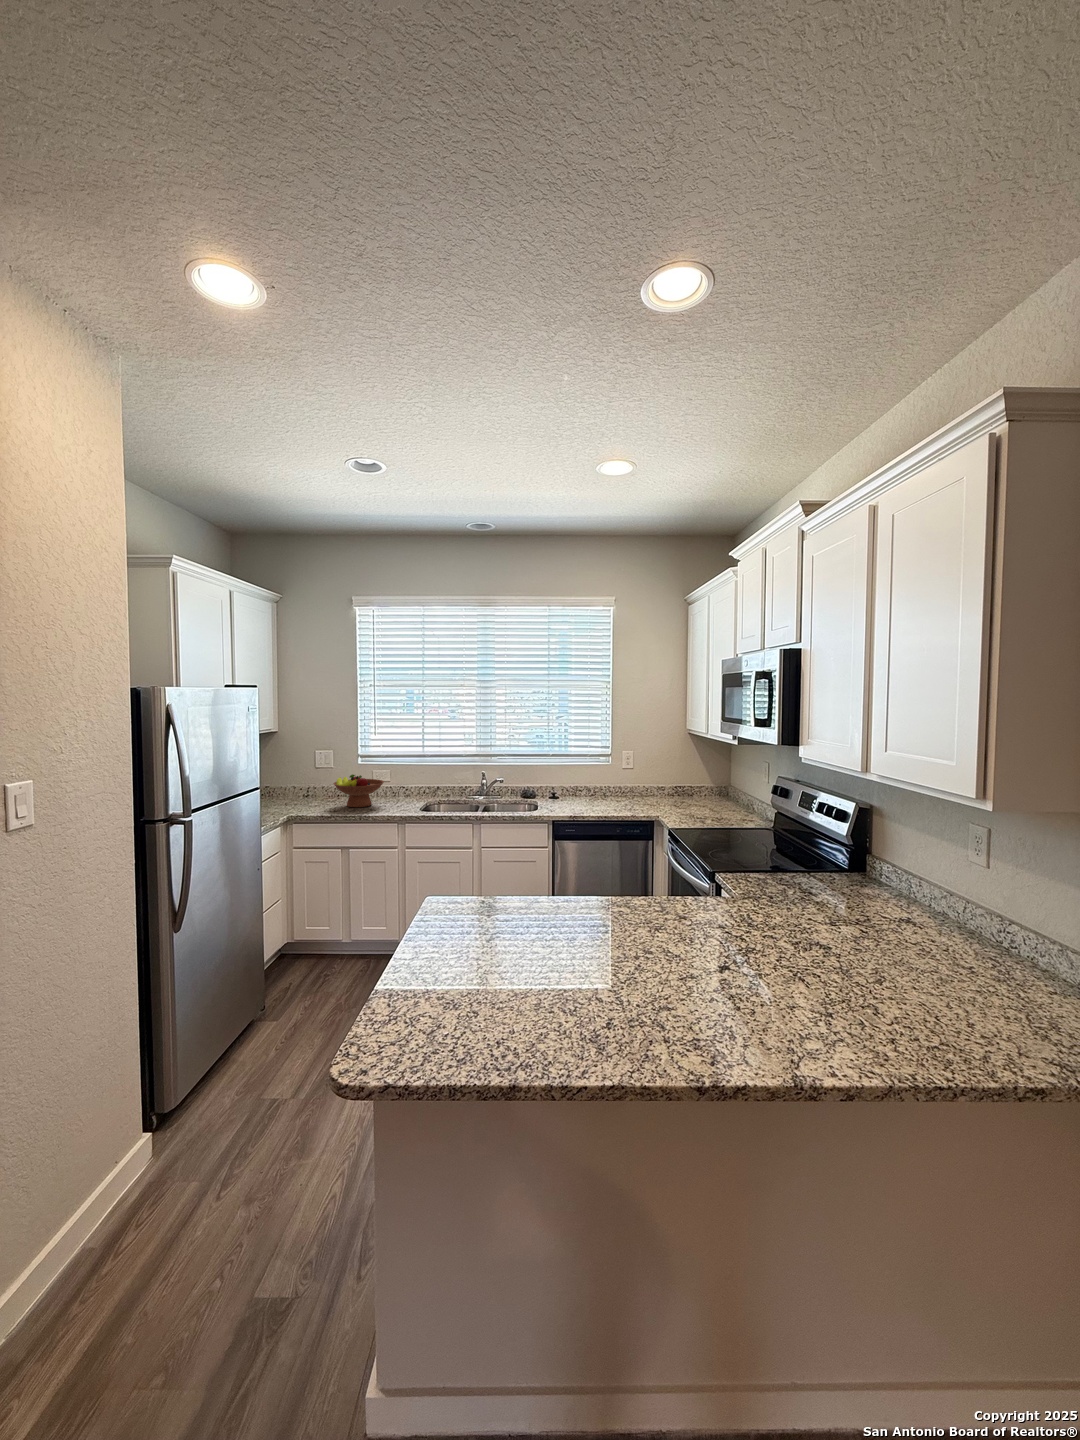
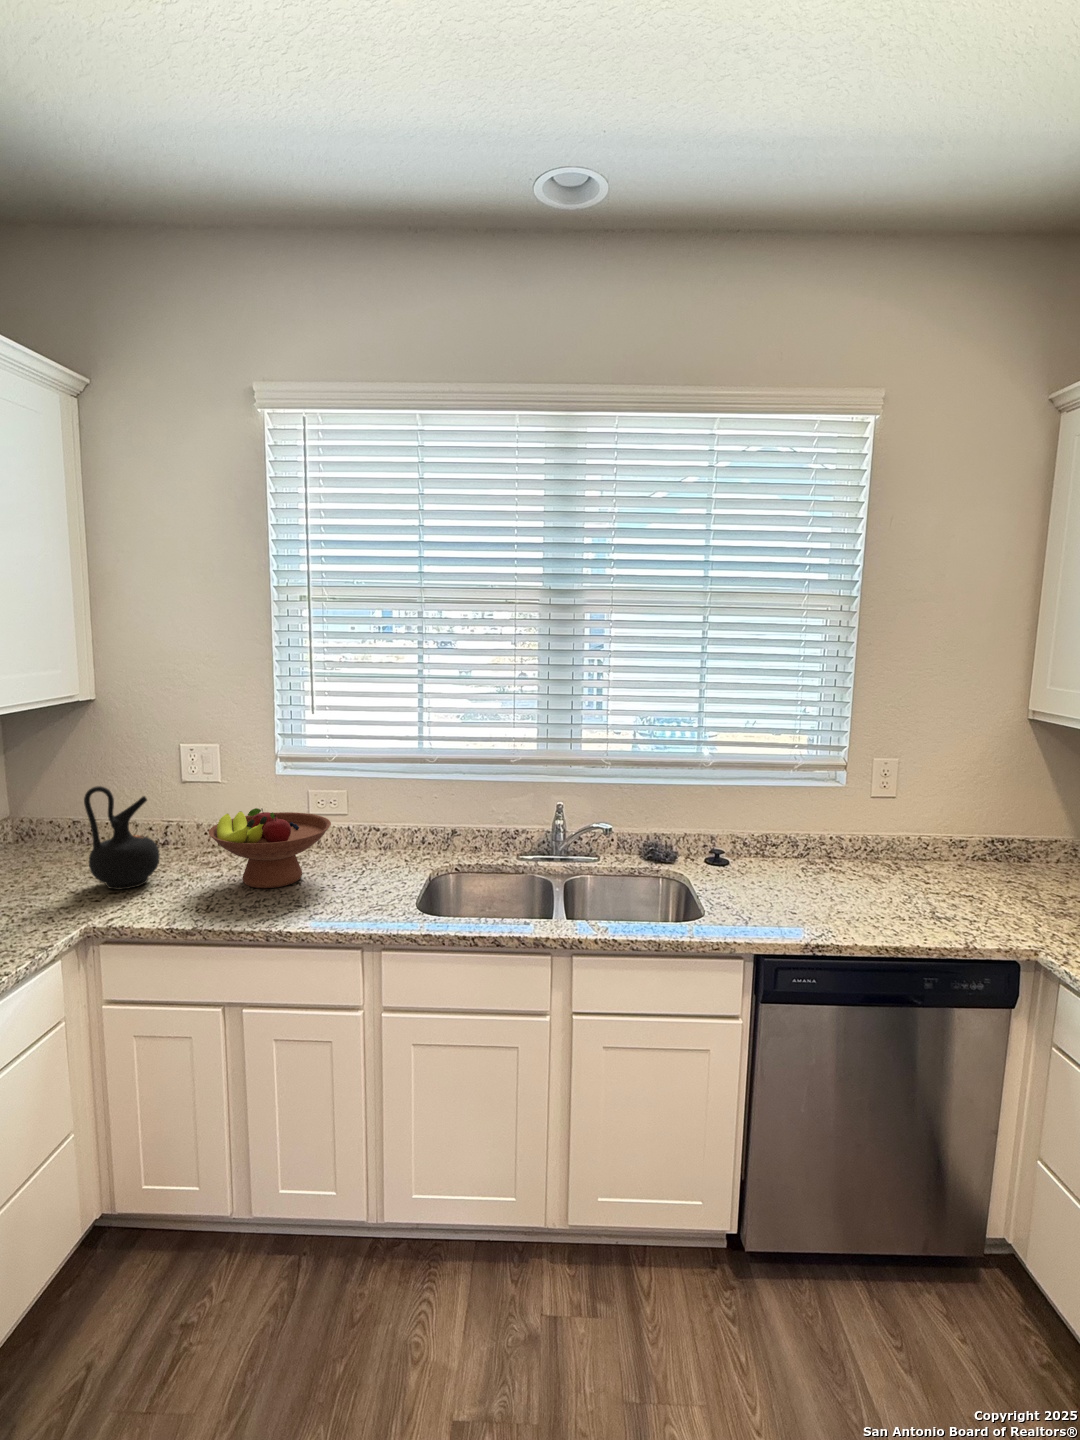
ceramic jug: none [283,765,311,808] -> present [84,786,160,890]

